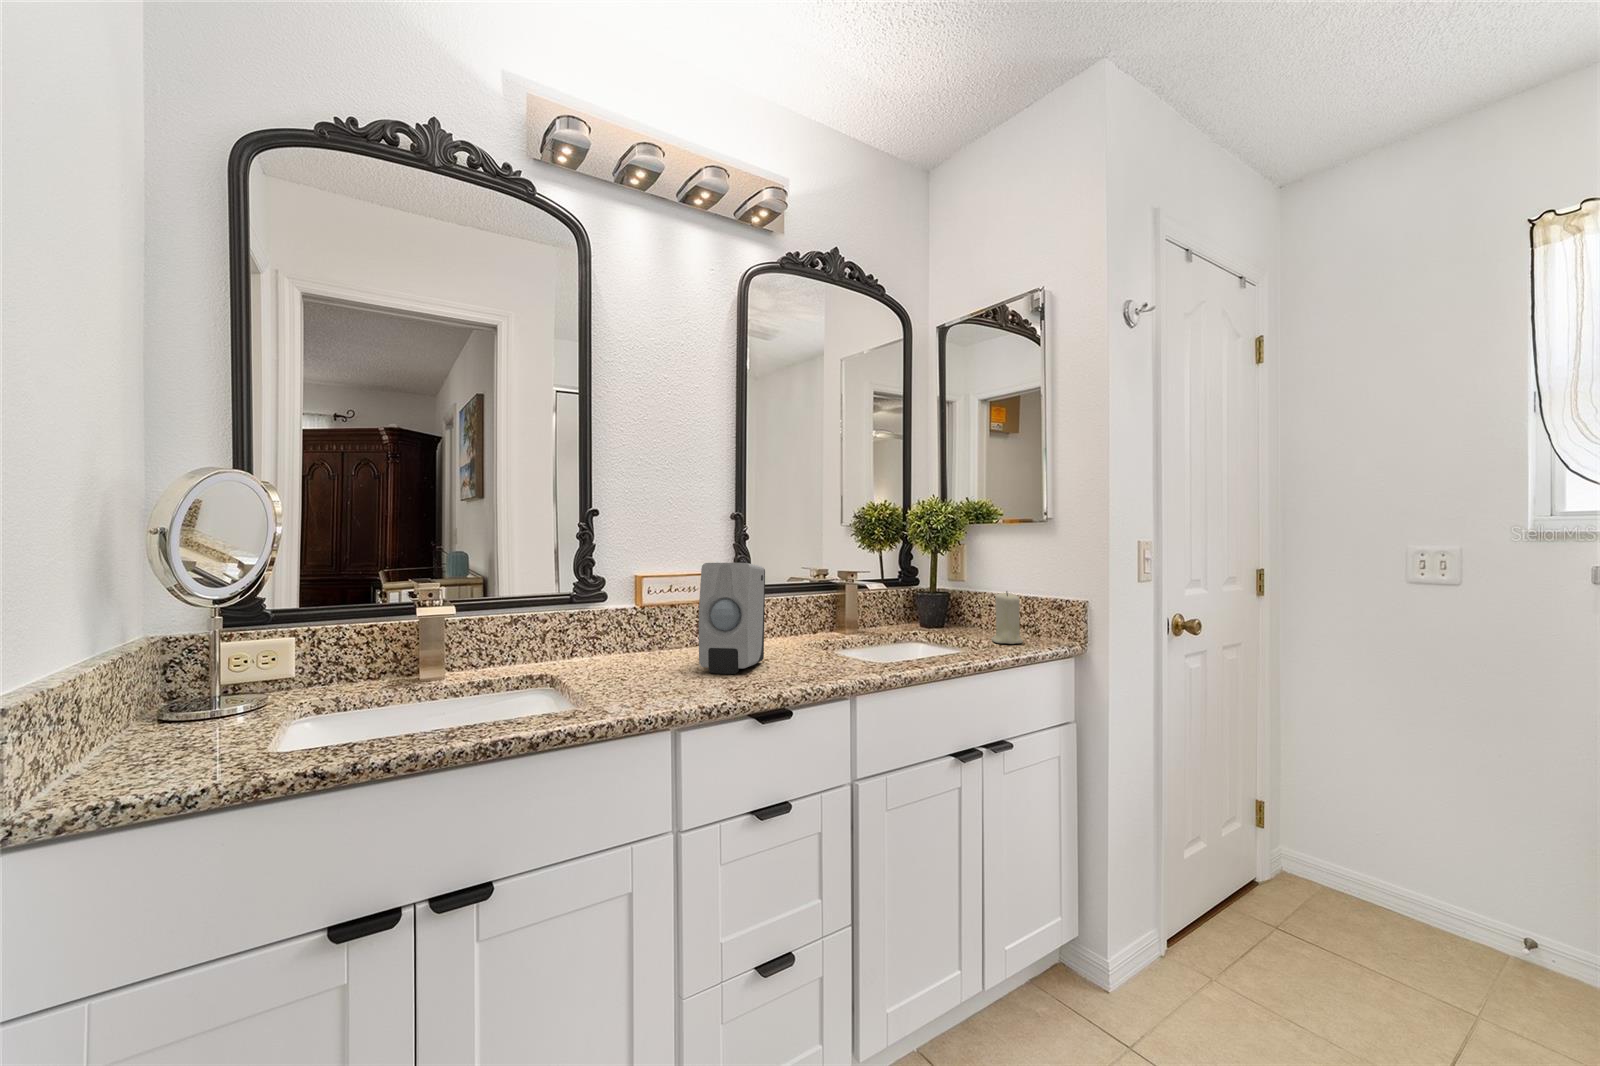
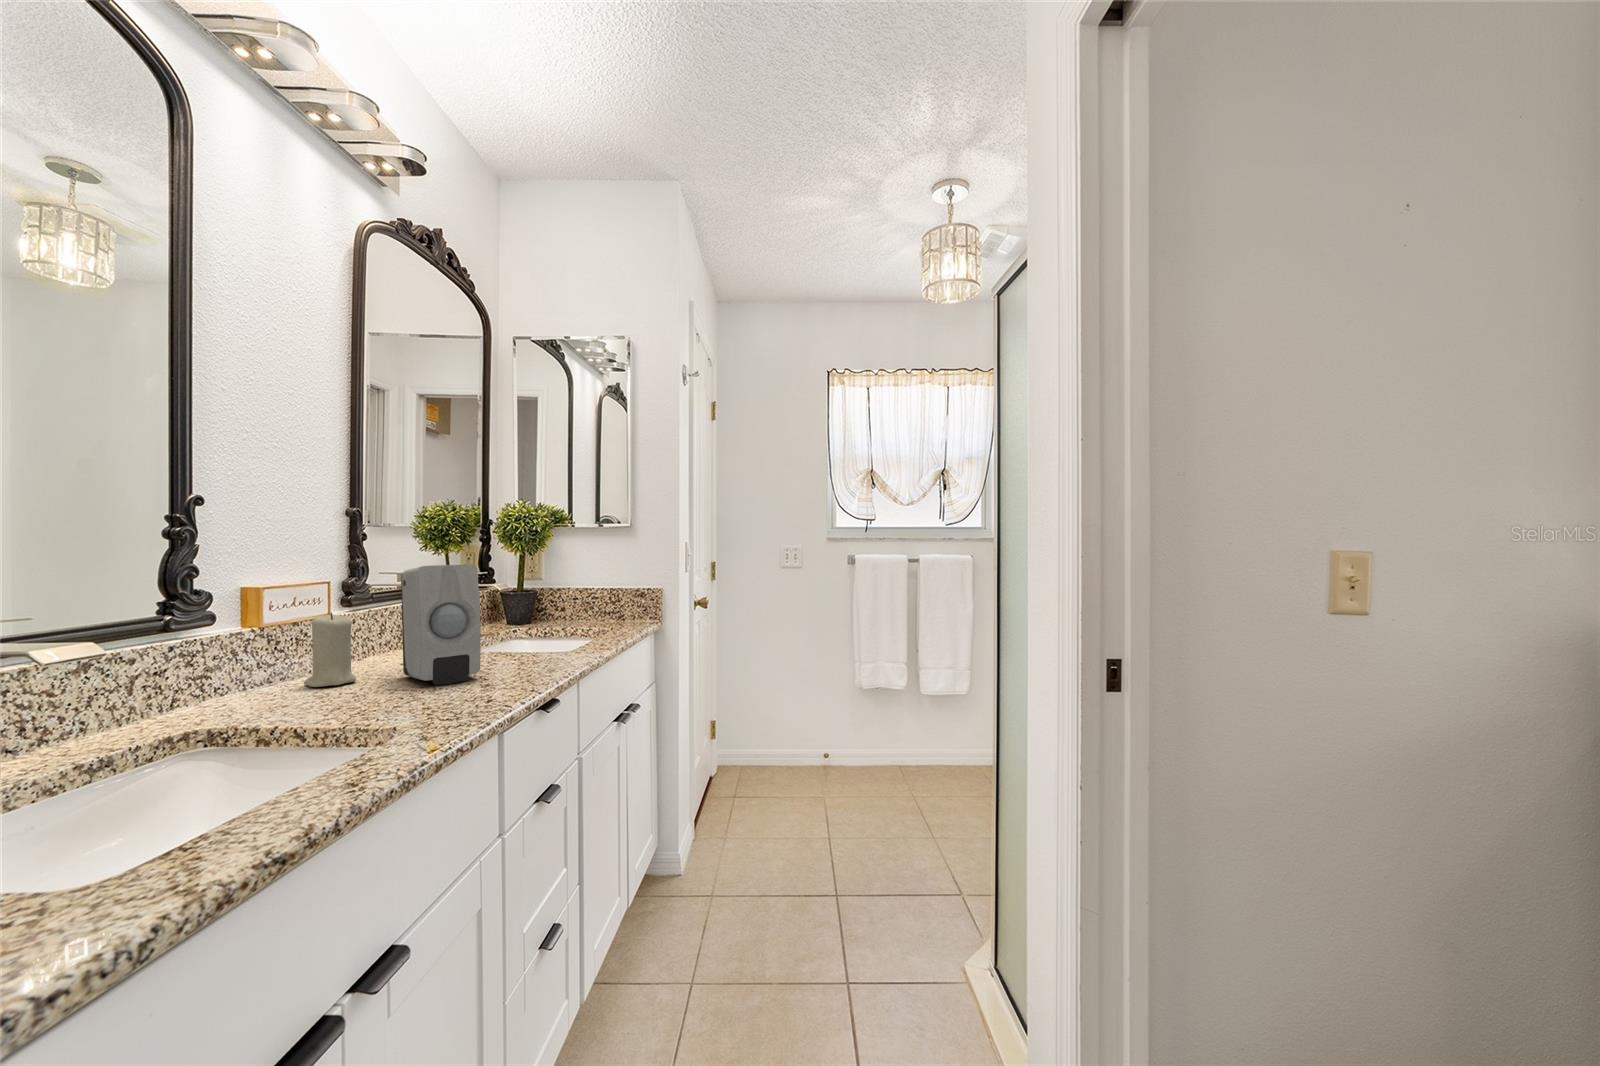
candle: present [991,591,1023,644] -> present [304,612,356,687]

